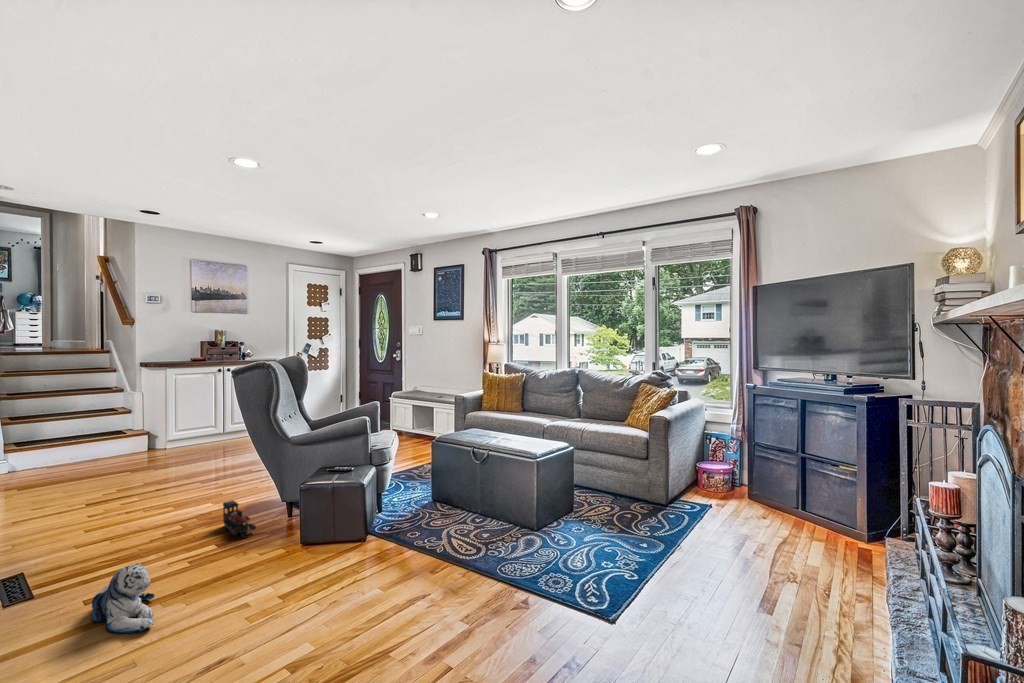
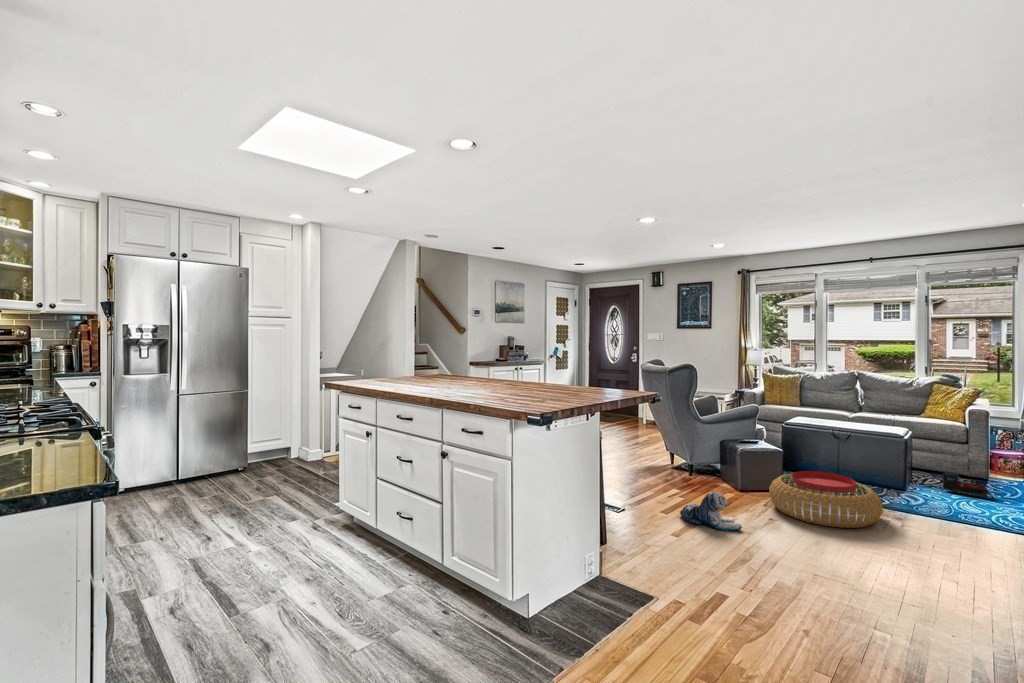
toy train: present [223,501,256,537] -> present [943,473,994,499]
pouf: none [275,514,427,614] -> present [769,471,883,528]

